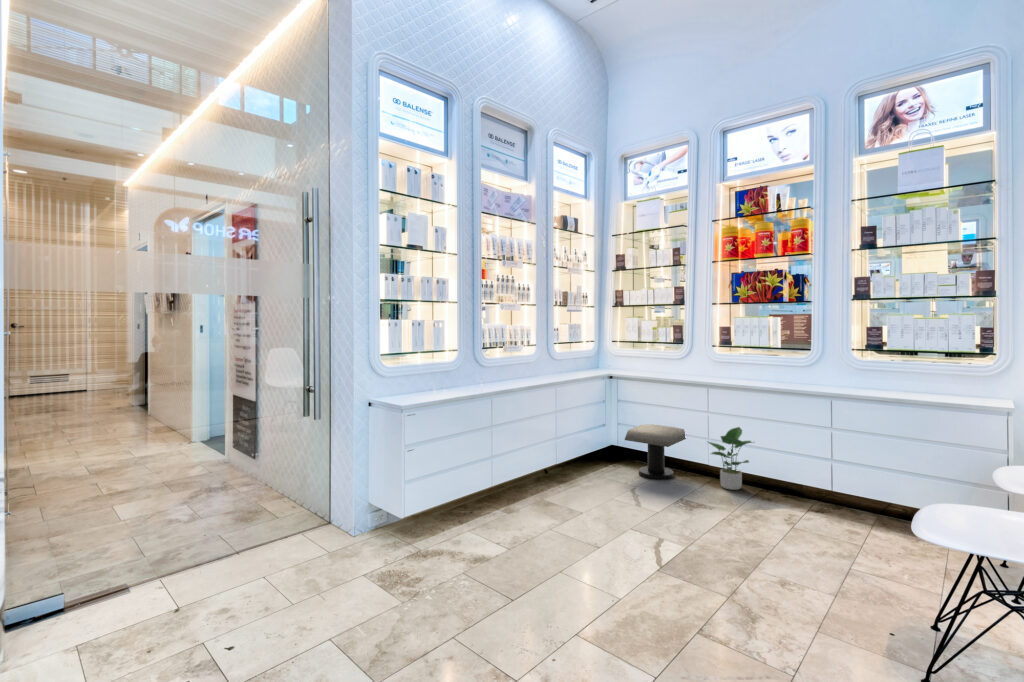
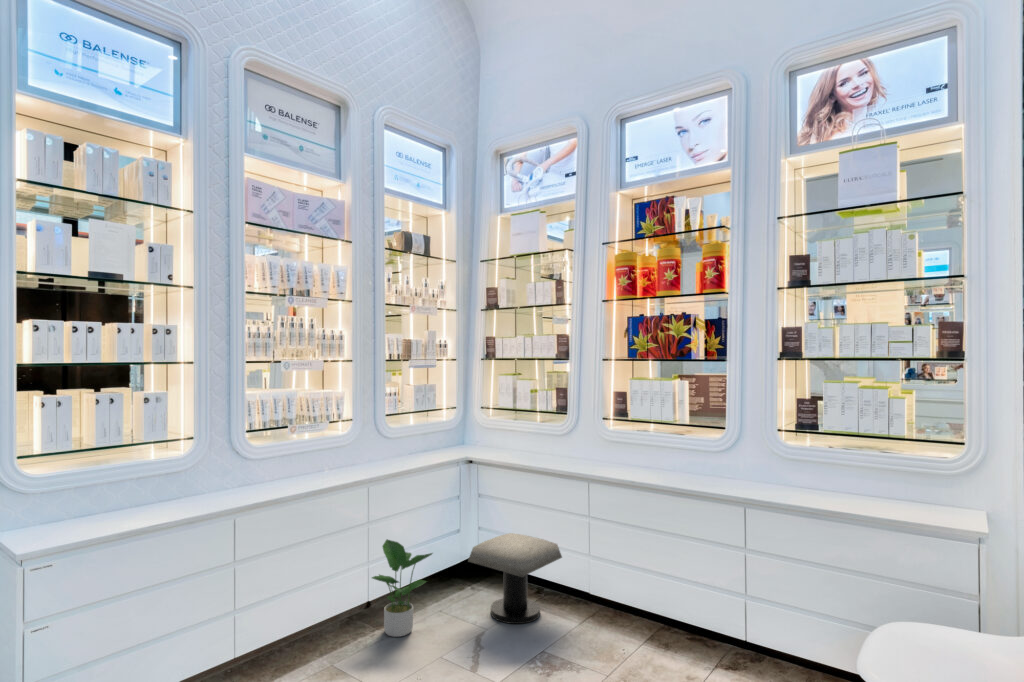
potted plant: present [708,427,752,490] -> present [372,539,432,637]

